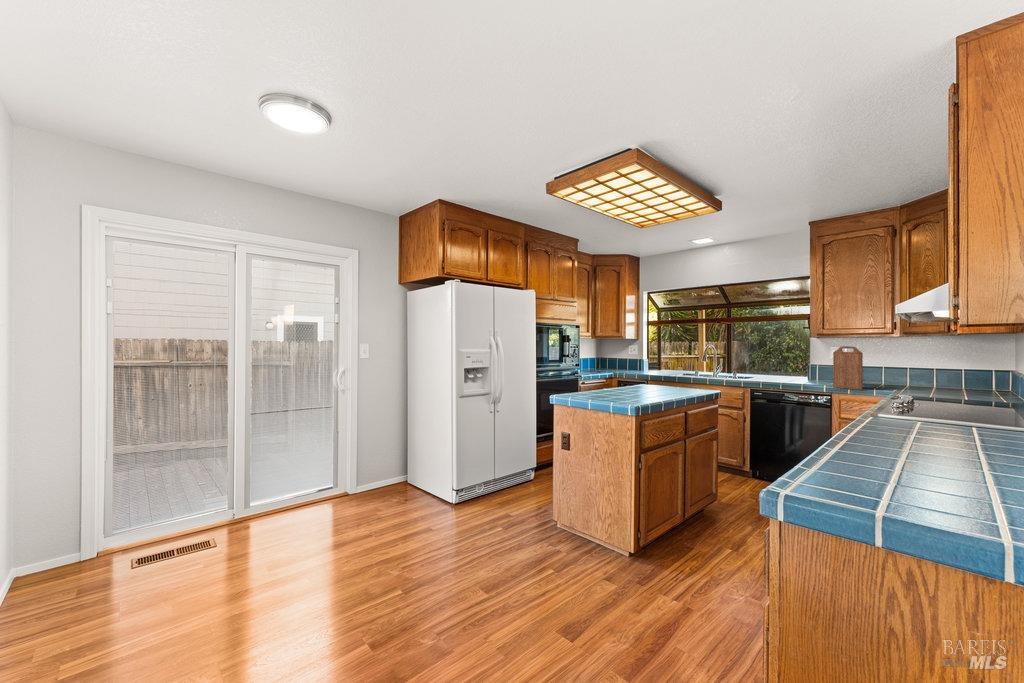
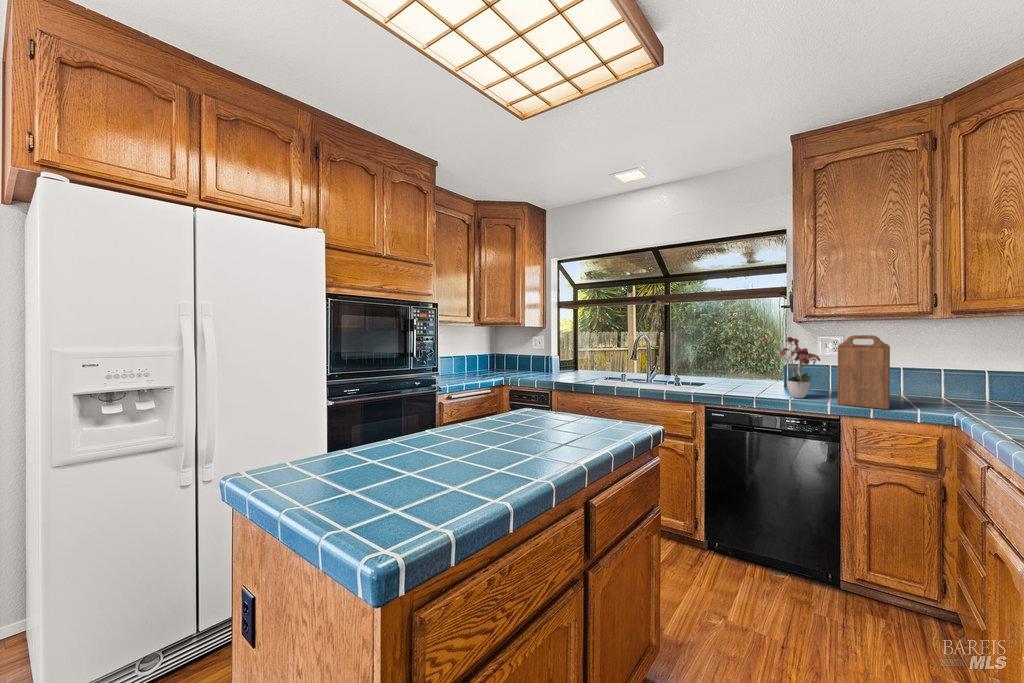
flower arrangement: none [798,345,826,385] -> present [779,337,820,398]

